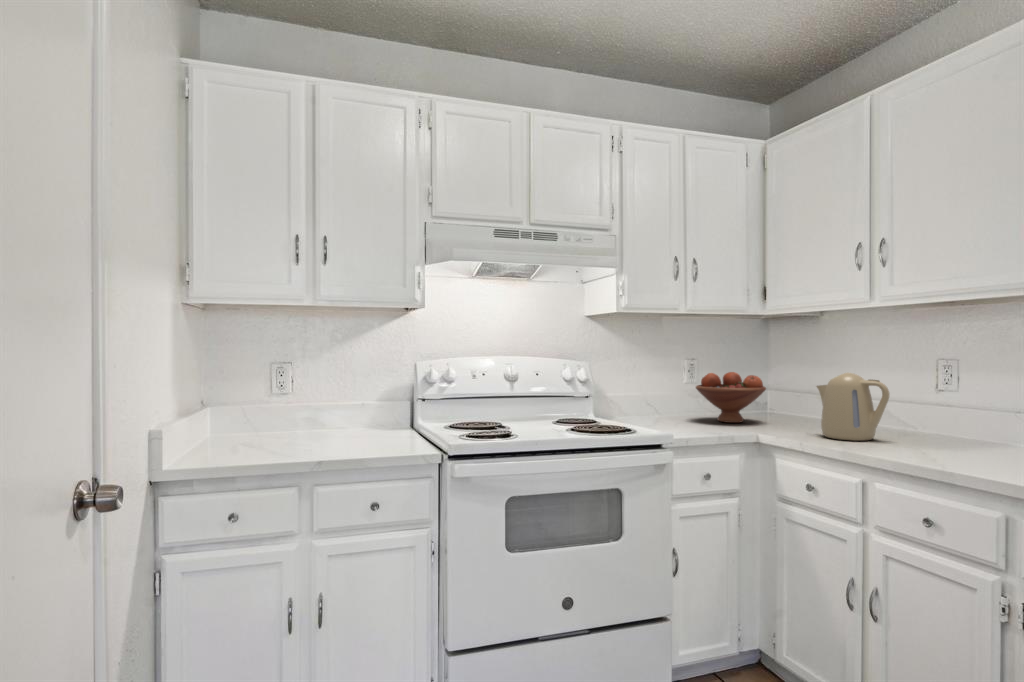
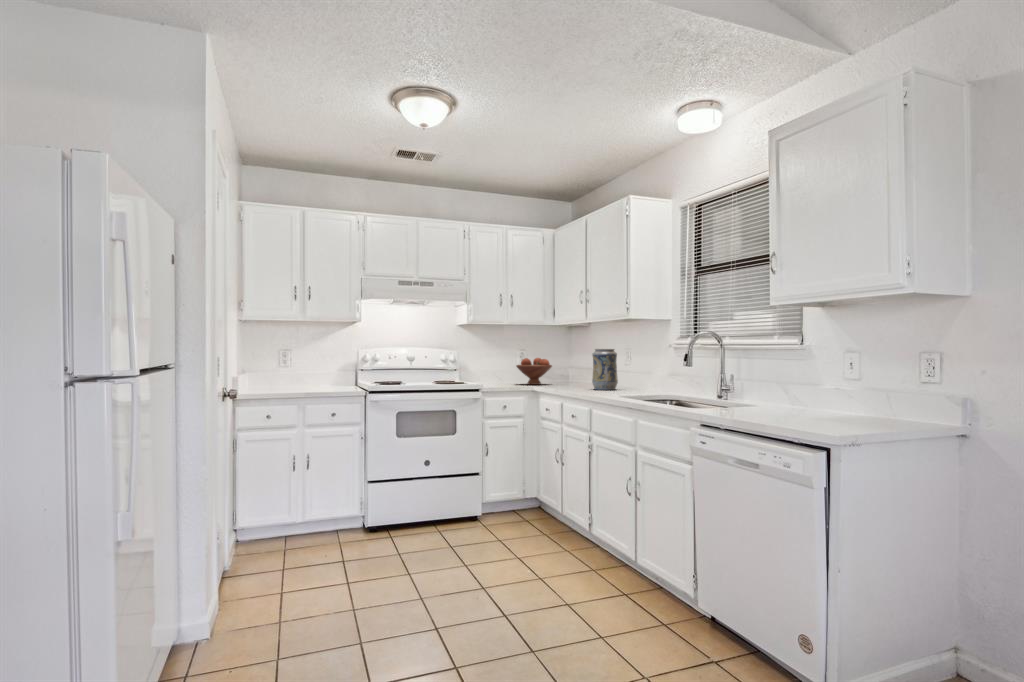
decorative vase: none [921,364,989,456] -> present [592,349,618,390]
kettle: present [816,373,889,441] -> none [562,355,589,388]

